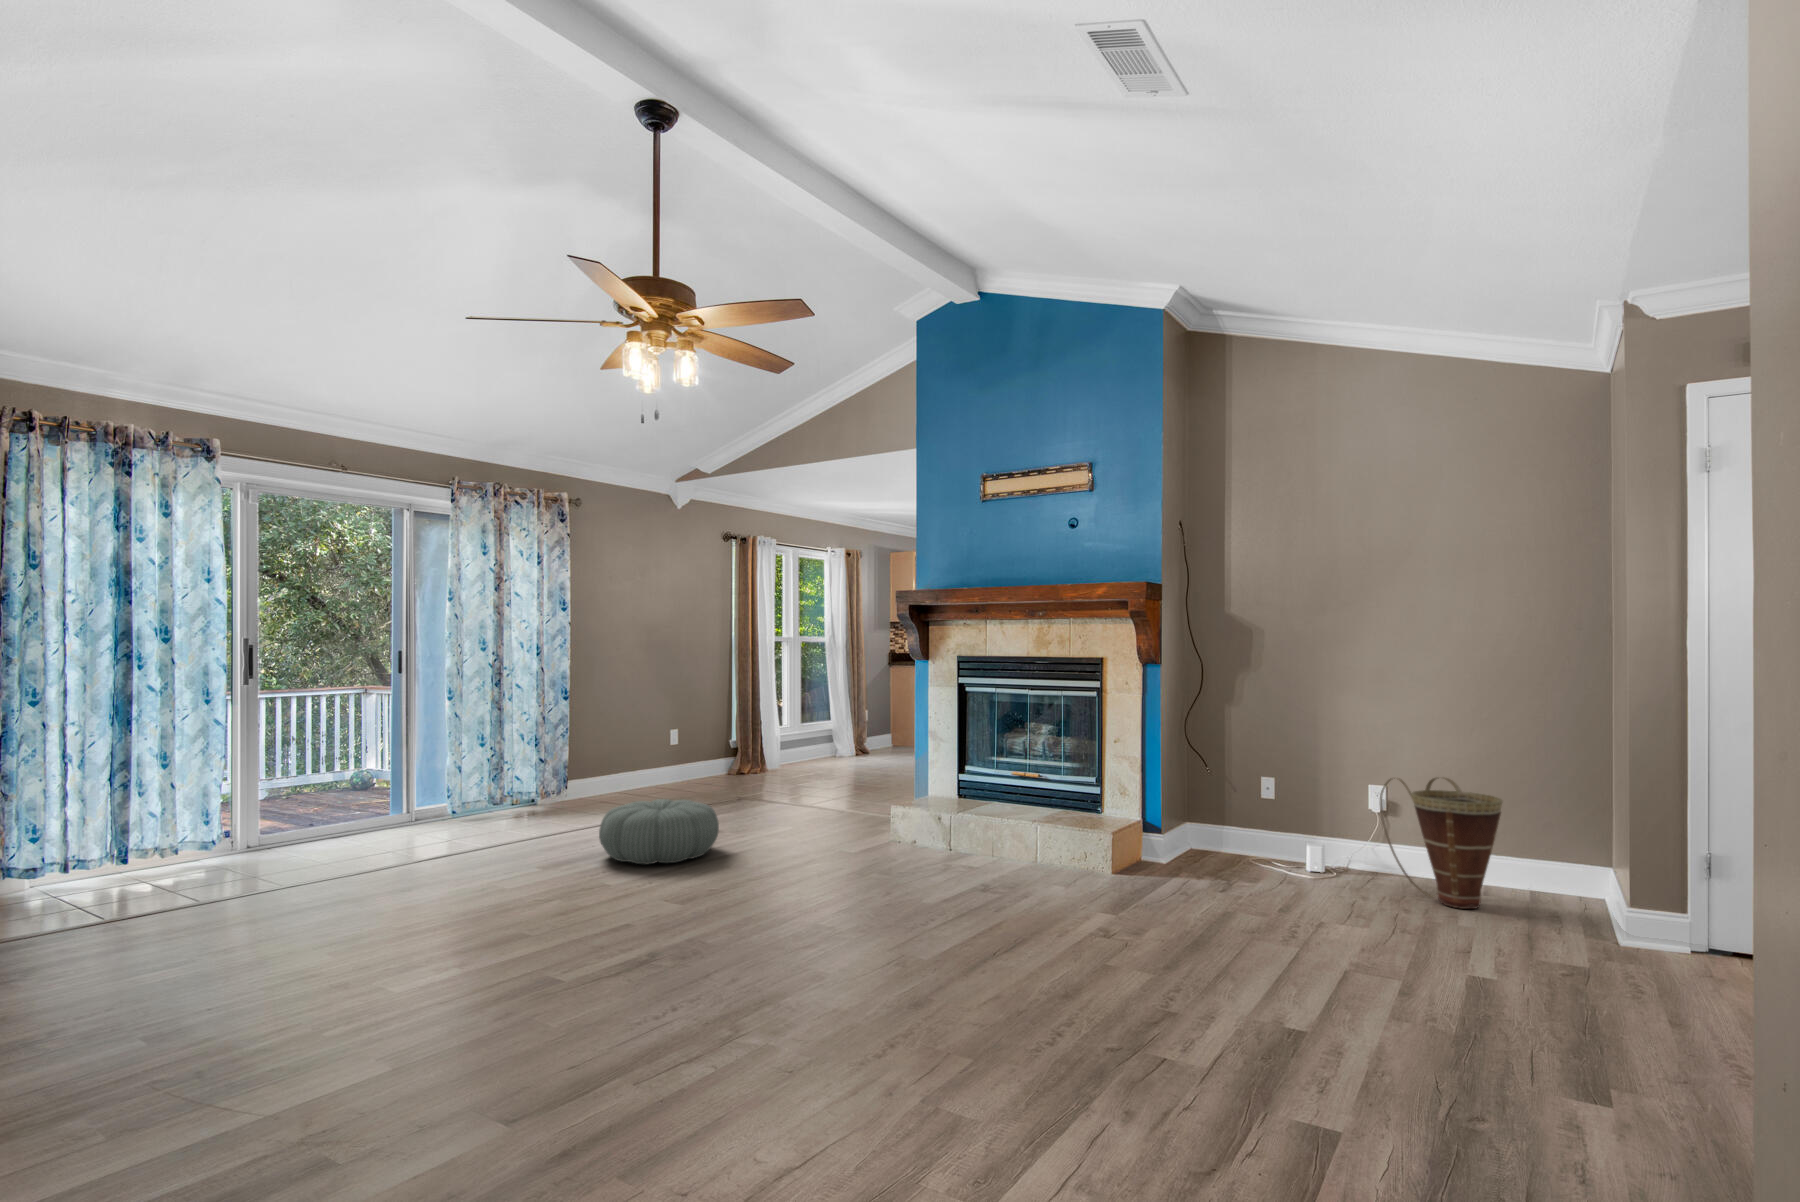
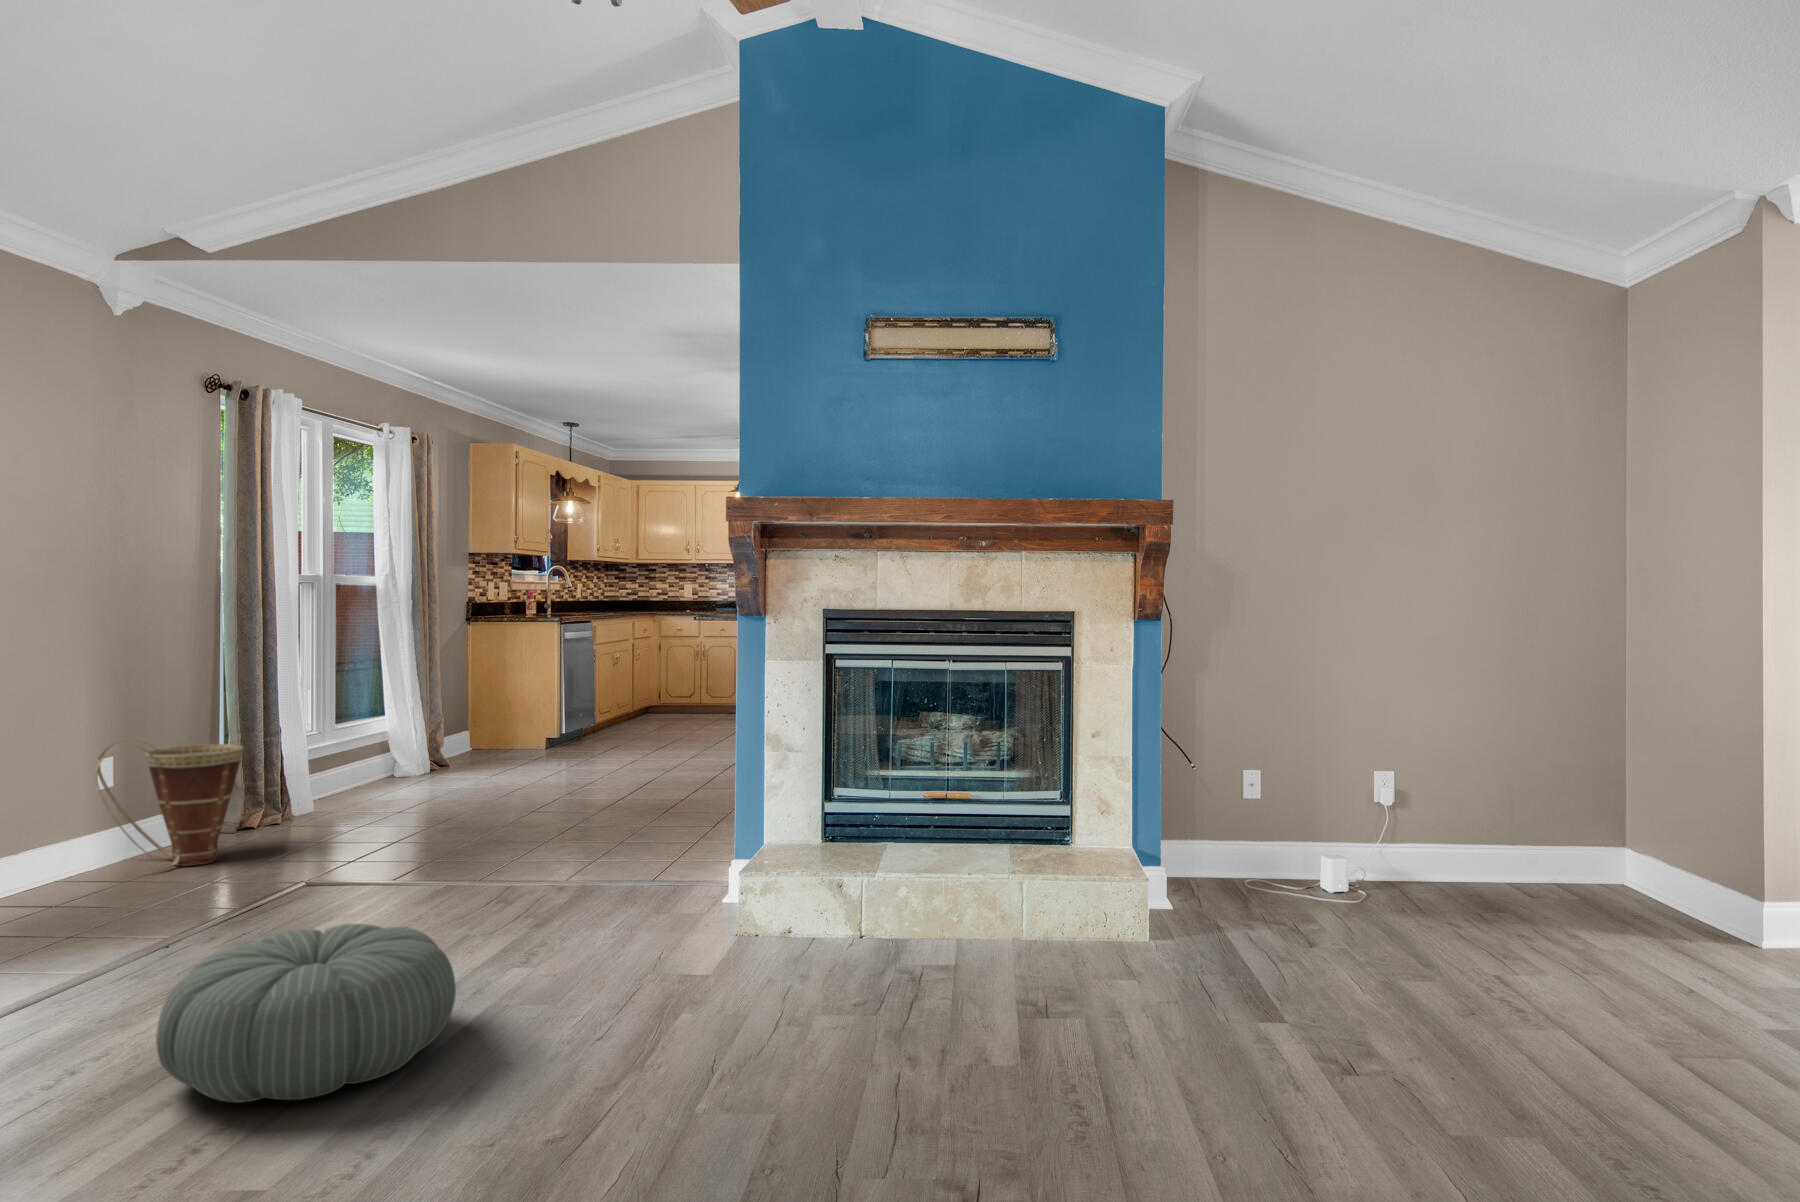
basket: present [1380,778,1502,909] -> present [94,738,243,866]

